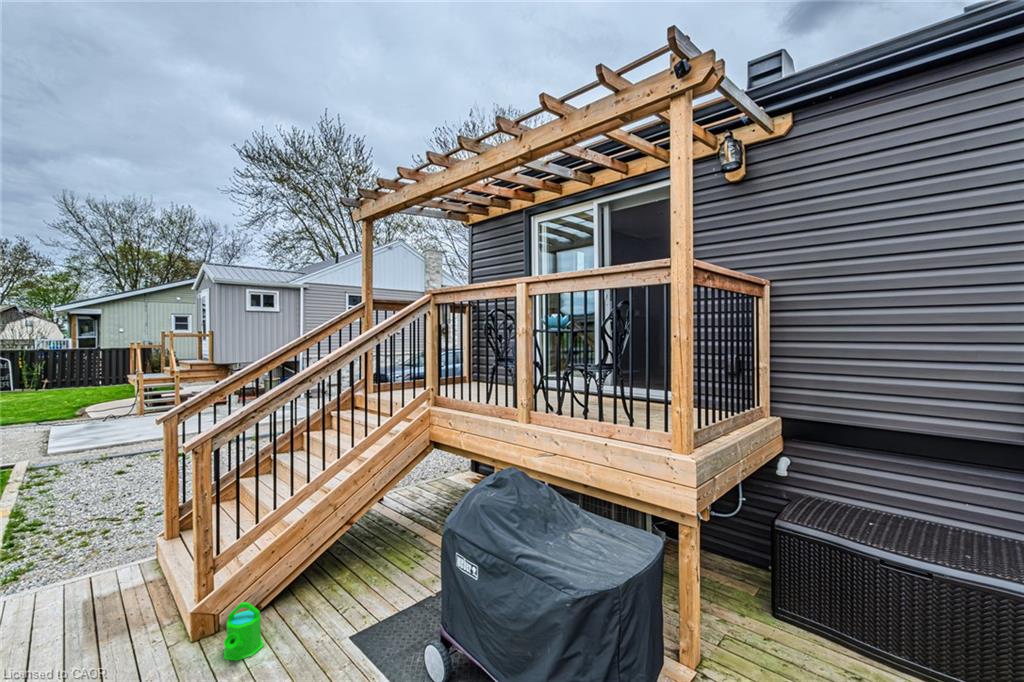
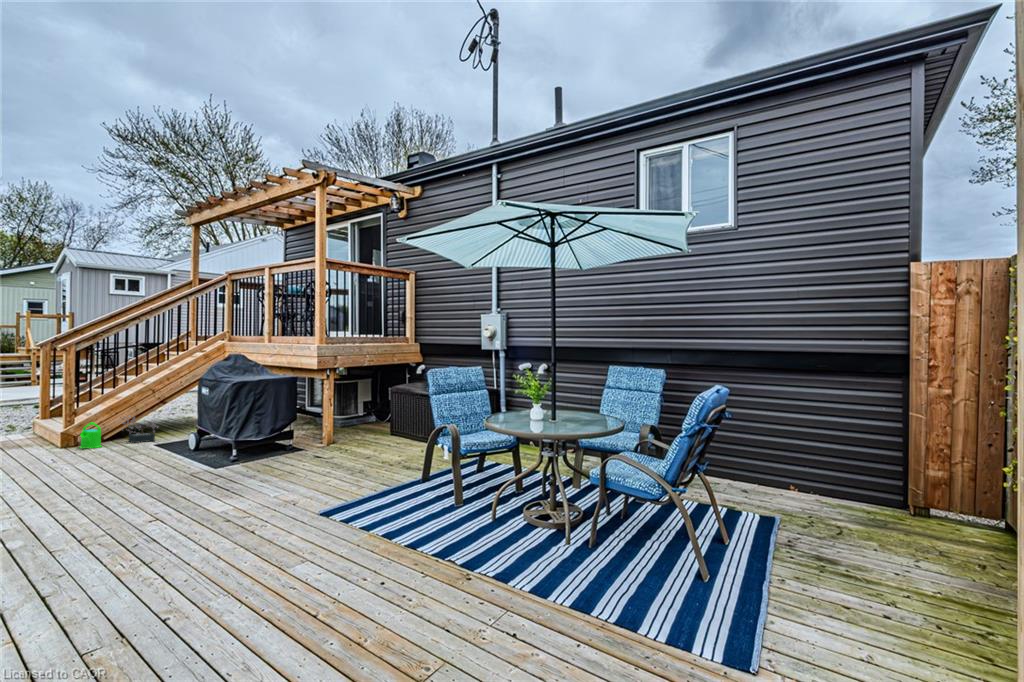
decorative plant: none [290,556,346,610] -> present [123,416,158,443]

